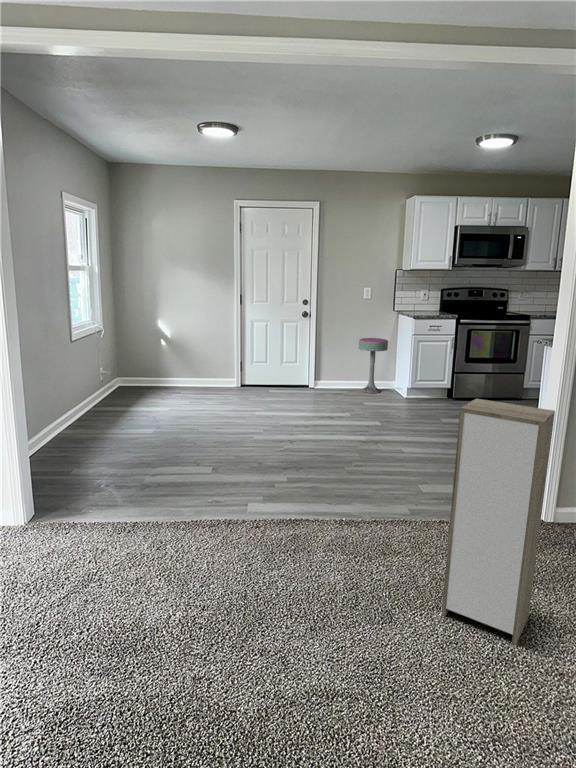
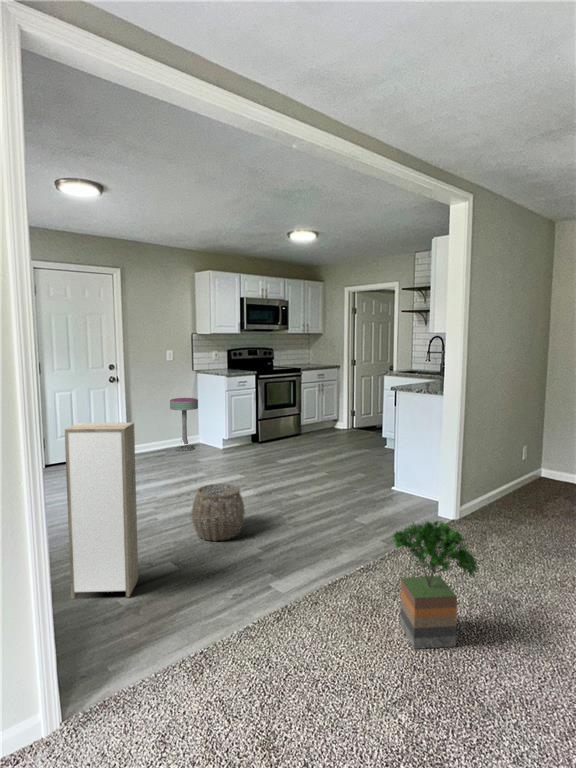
storage cabinet: present [442,399,555,644] -> present [65,422,138,599]
woven basket: none [247,421,299,476] -> present [192,484,245,541]
potted tree: none [253,490,340,637] -> present [392,521,479,649]

